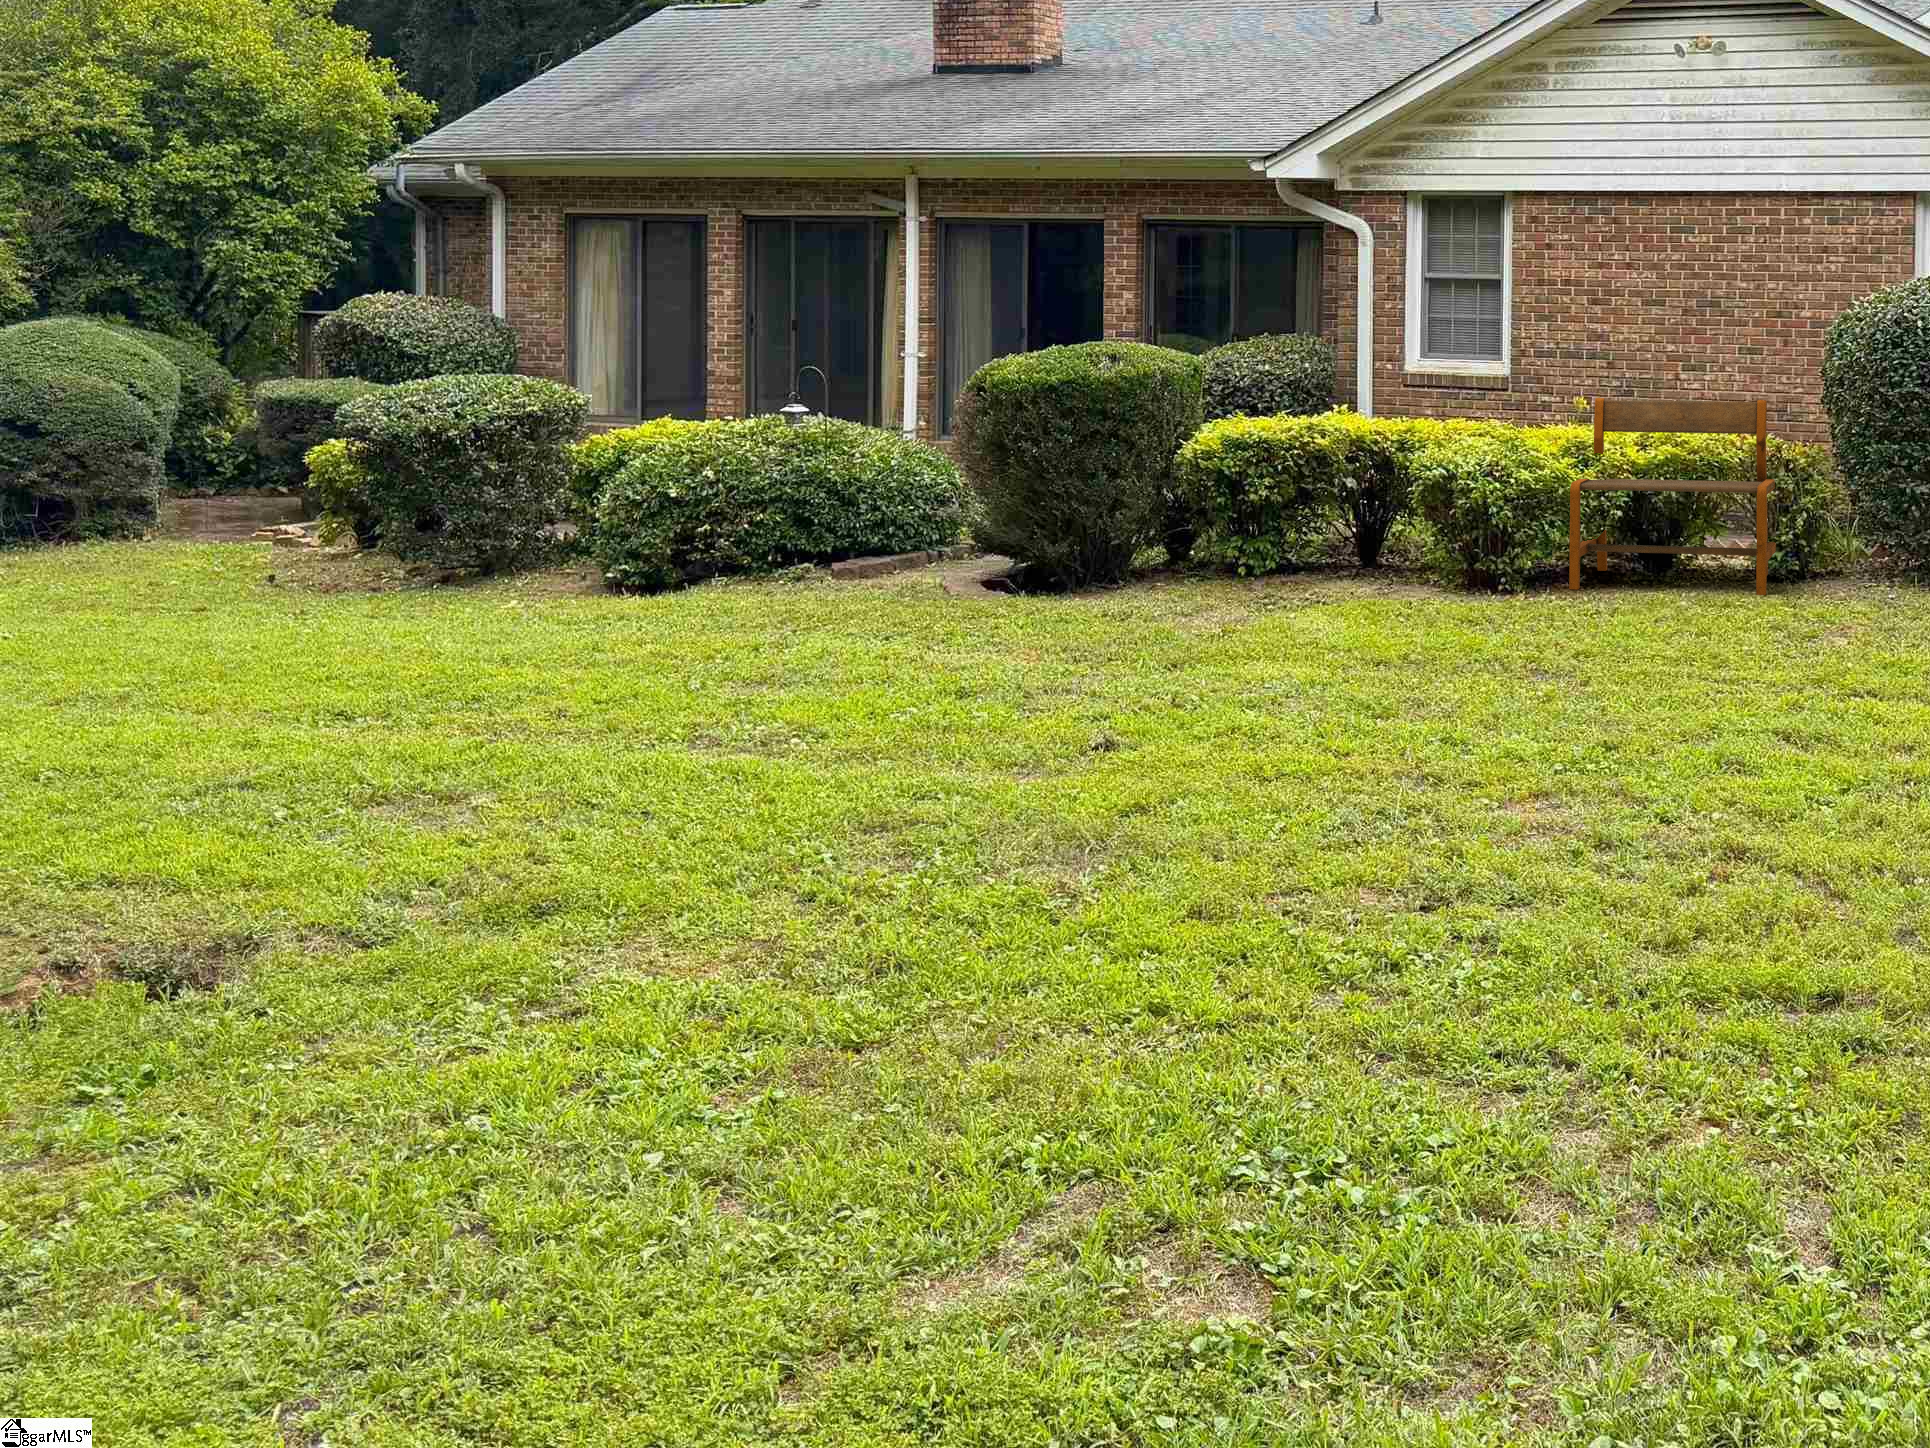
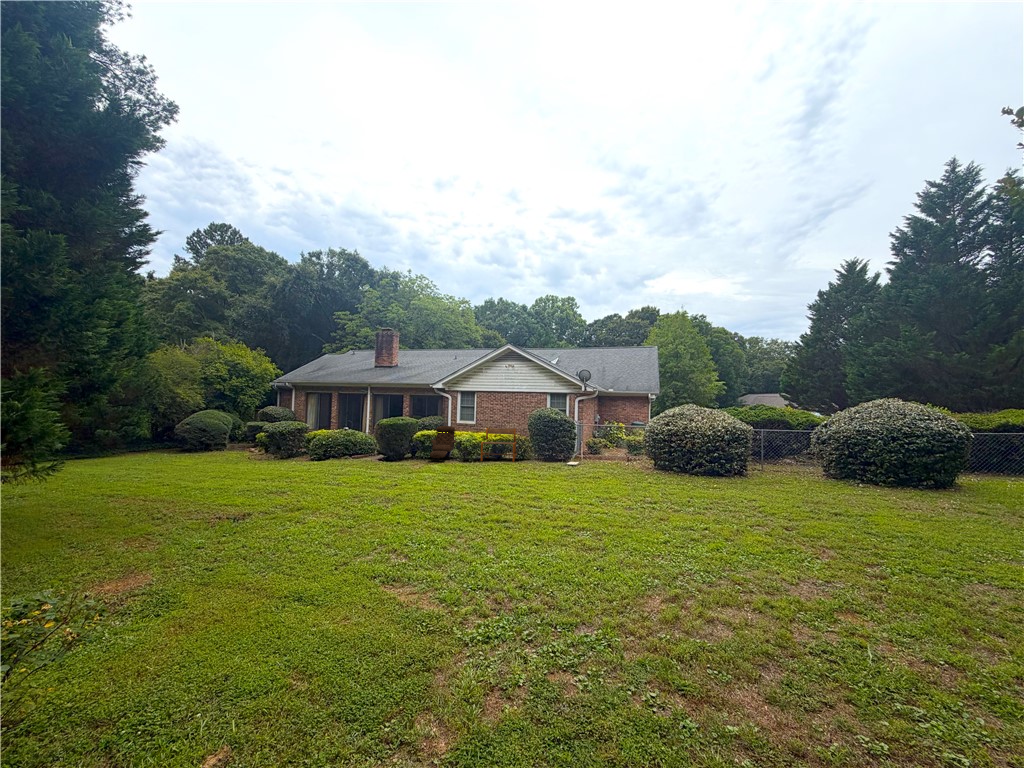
lounge chair: none [1277,390,1426,603] -> present [430,426,457,462]

